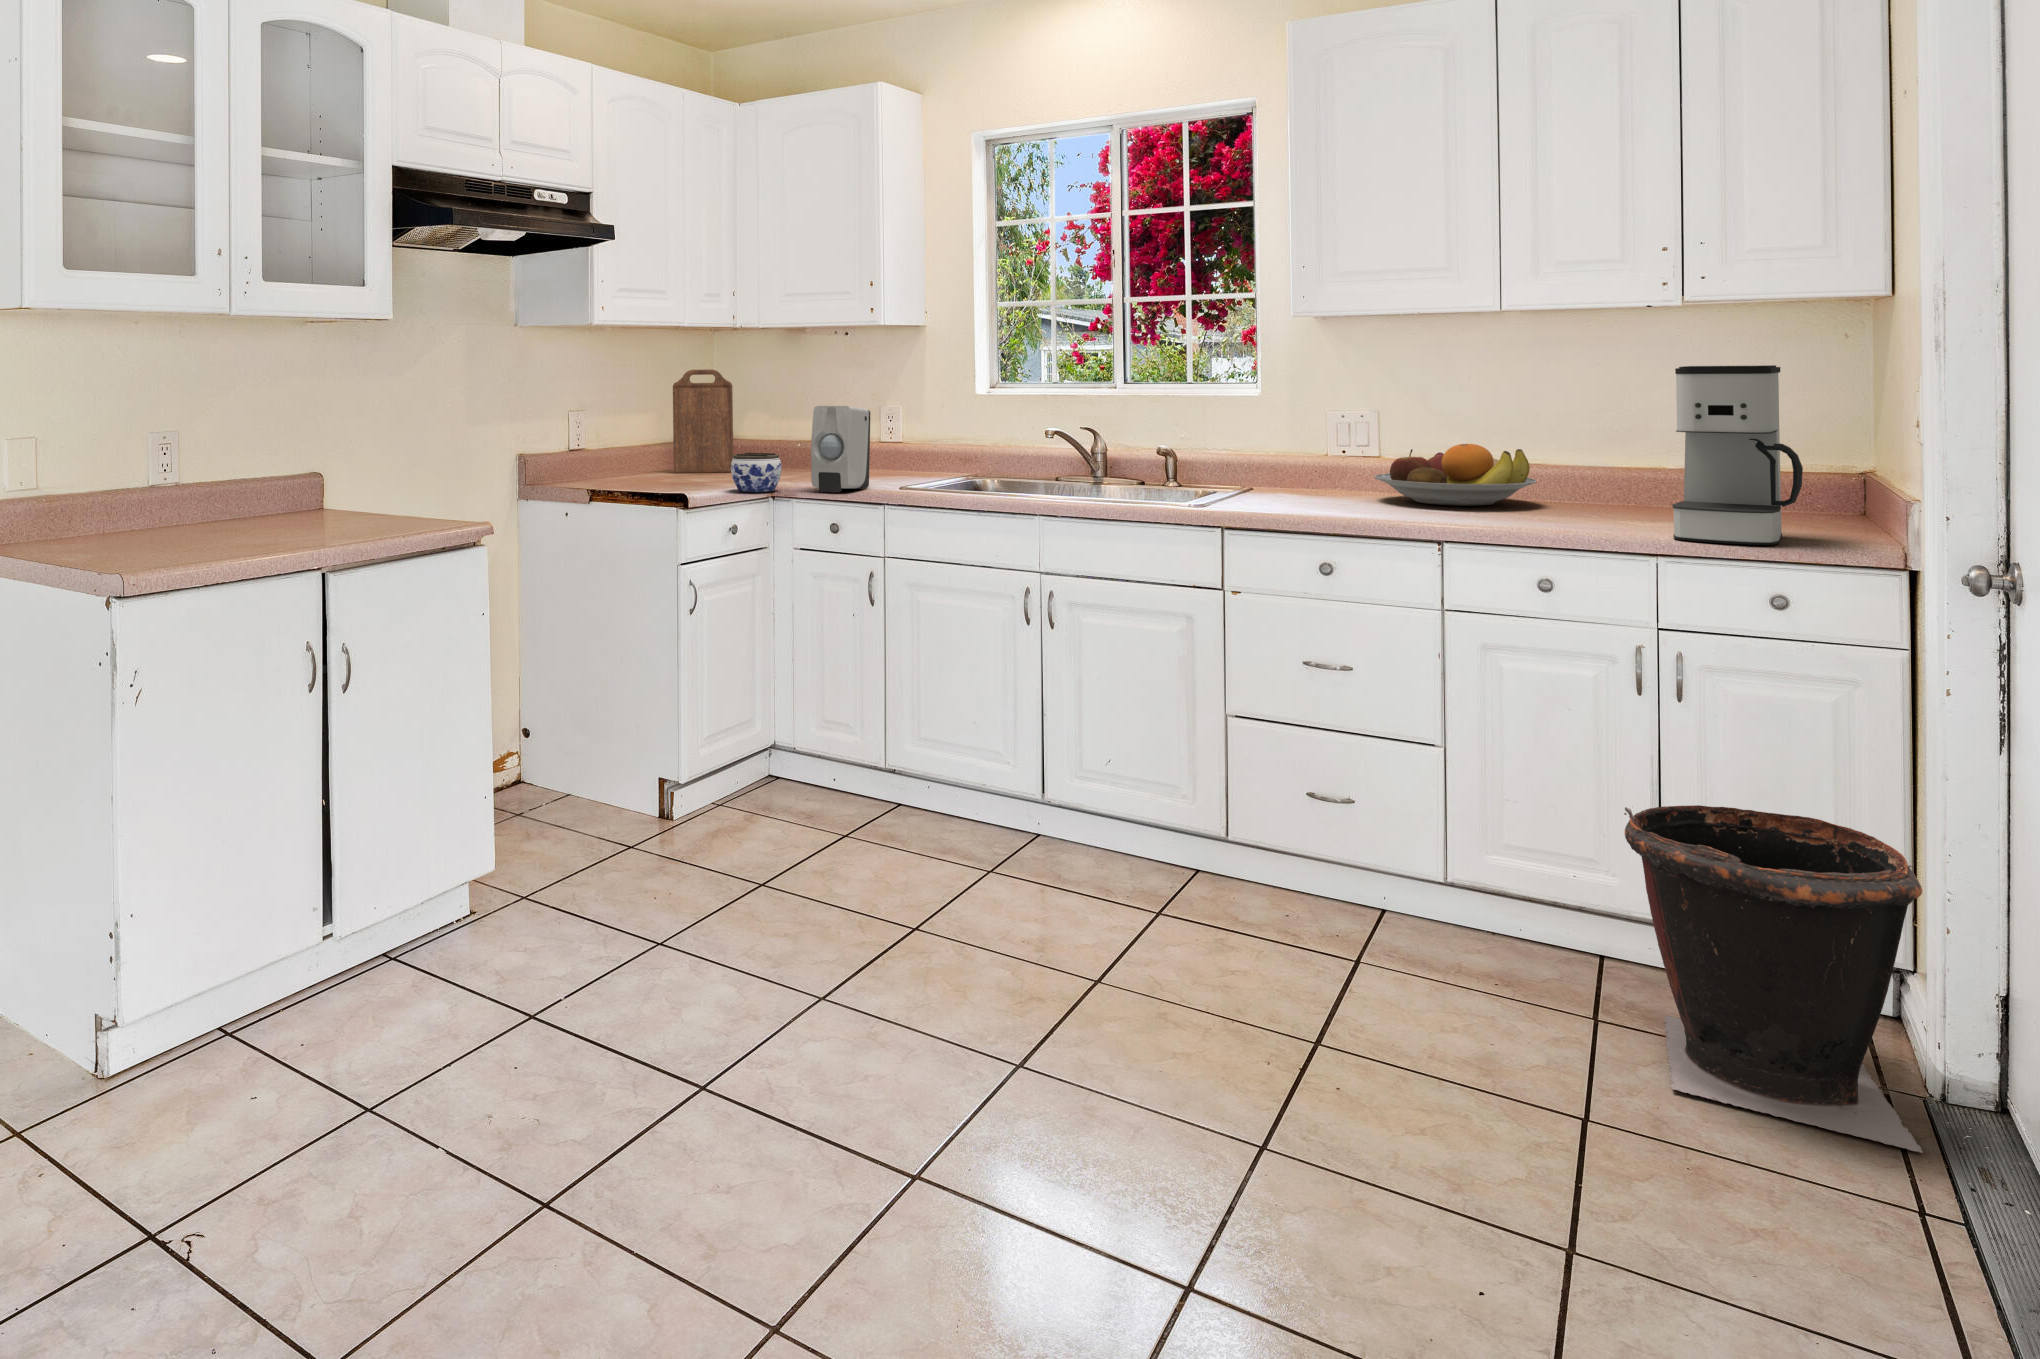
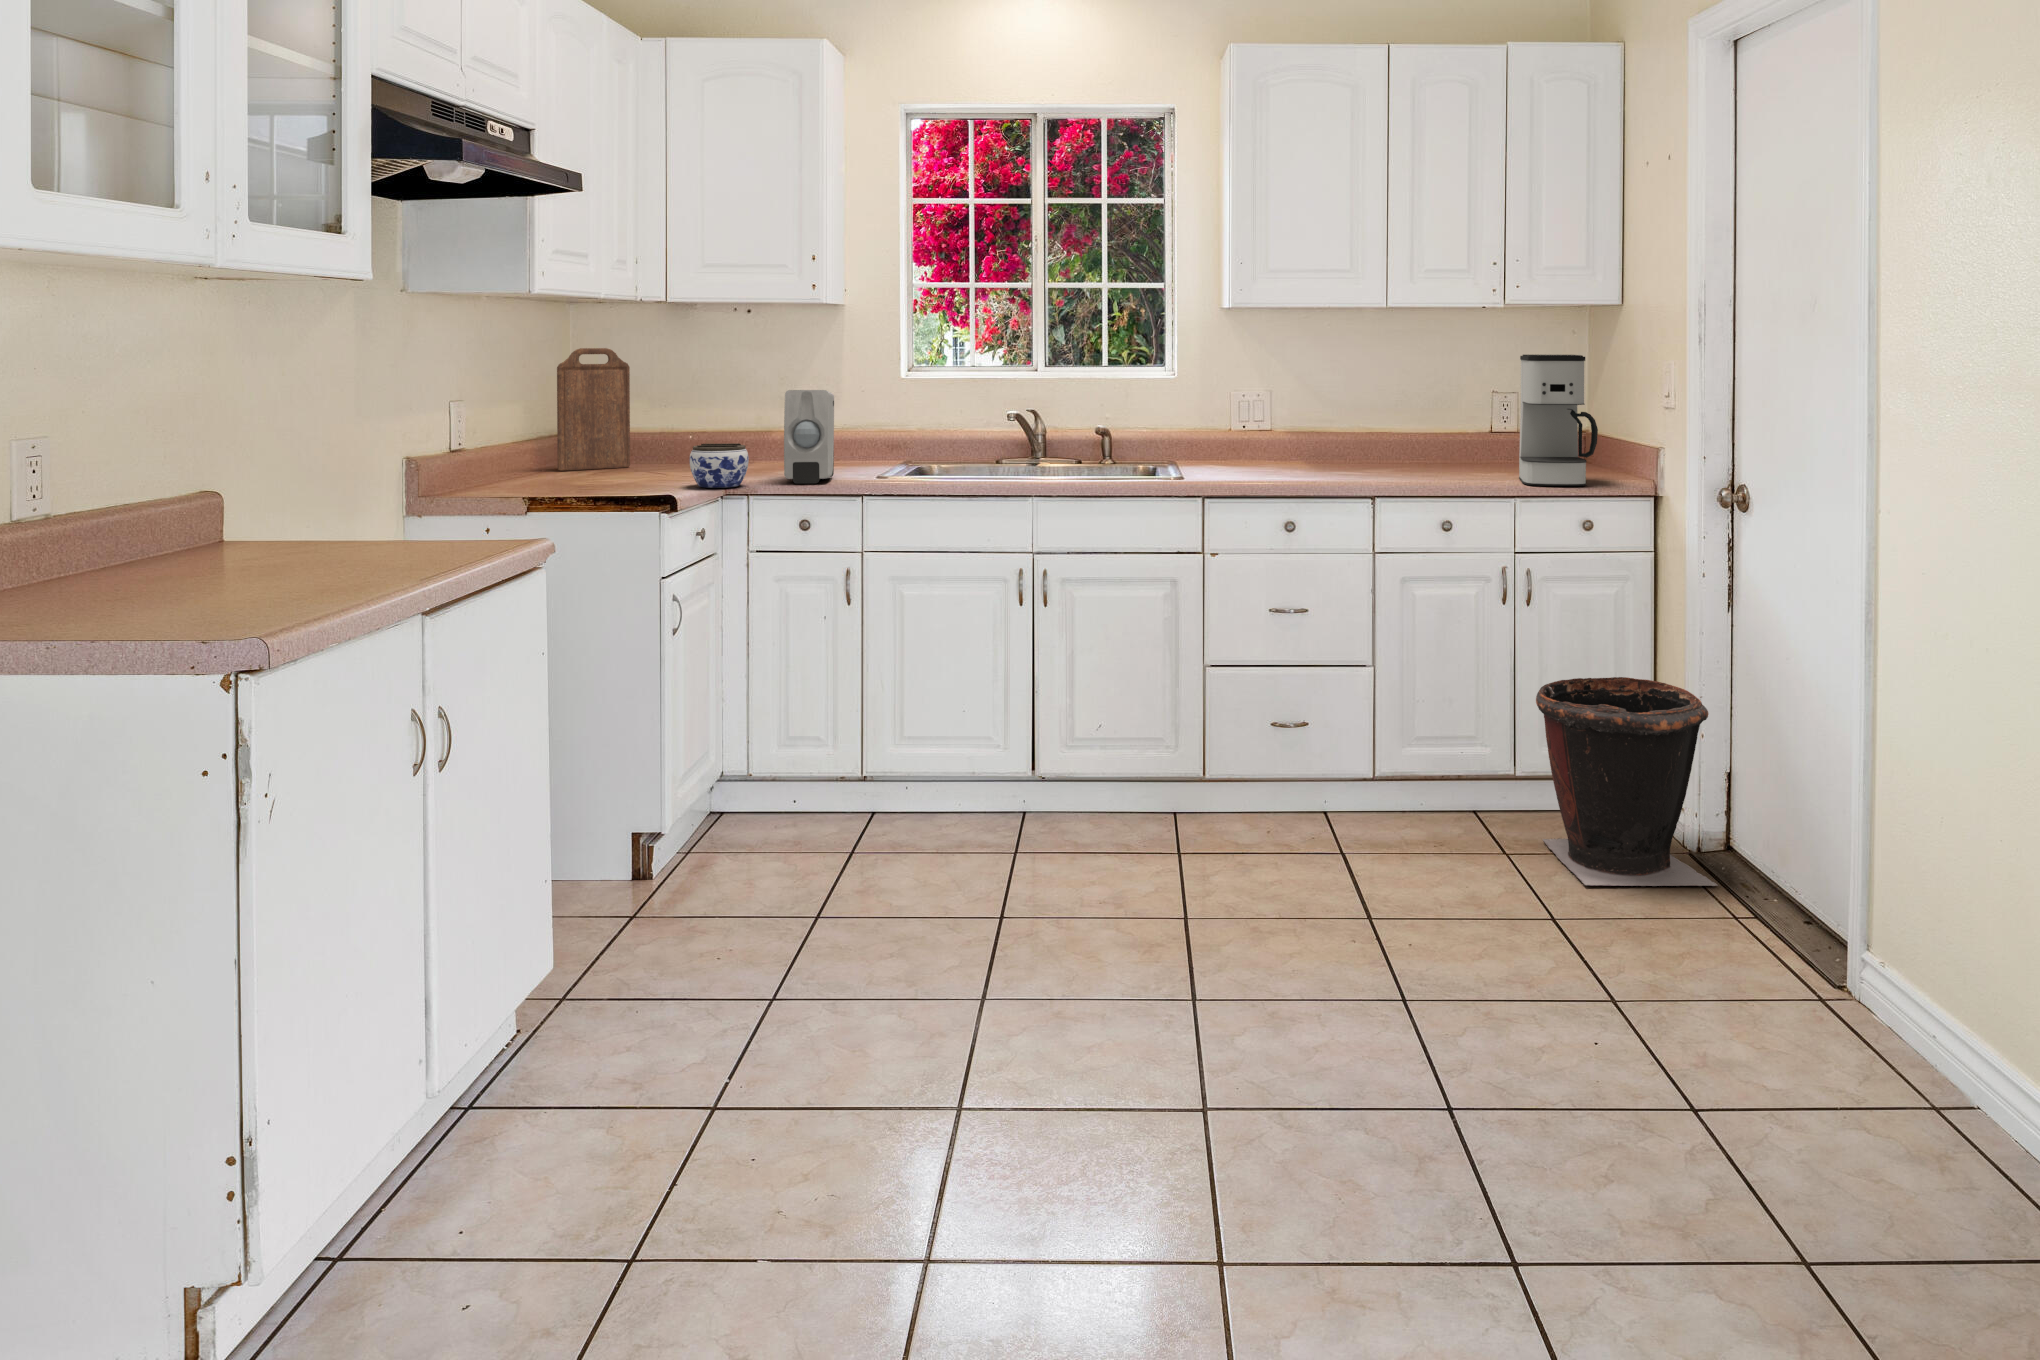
fruit bowl: present [1374,444,1537,506] -> none [1281,417,1397,468]

